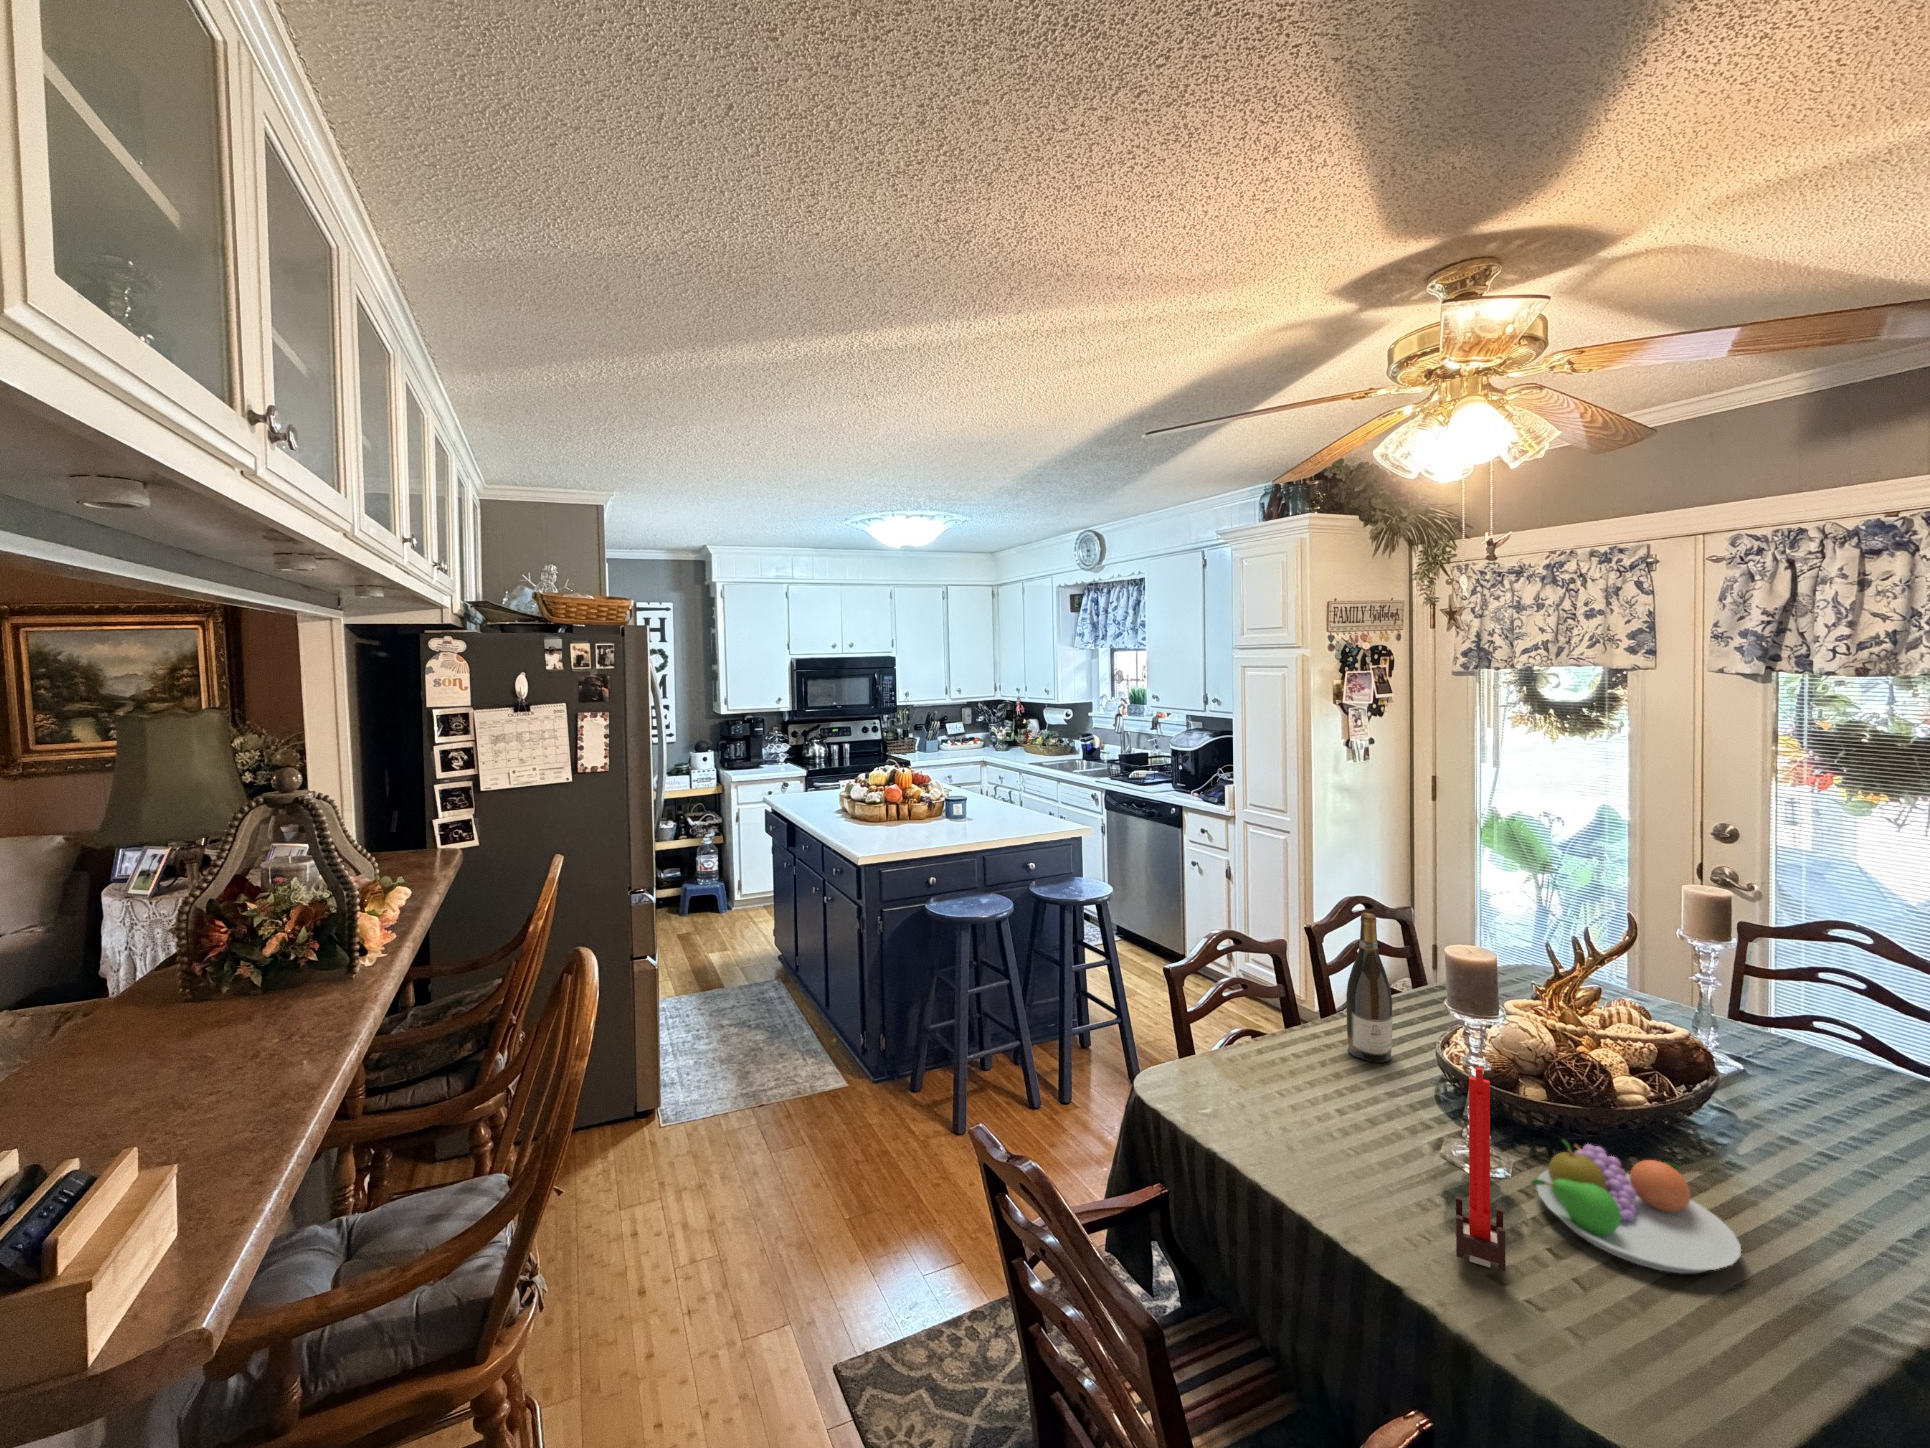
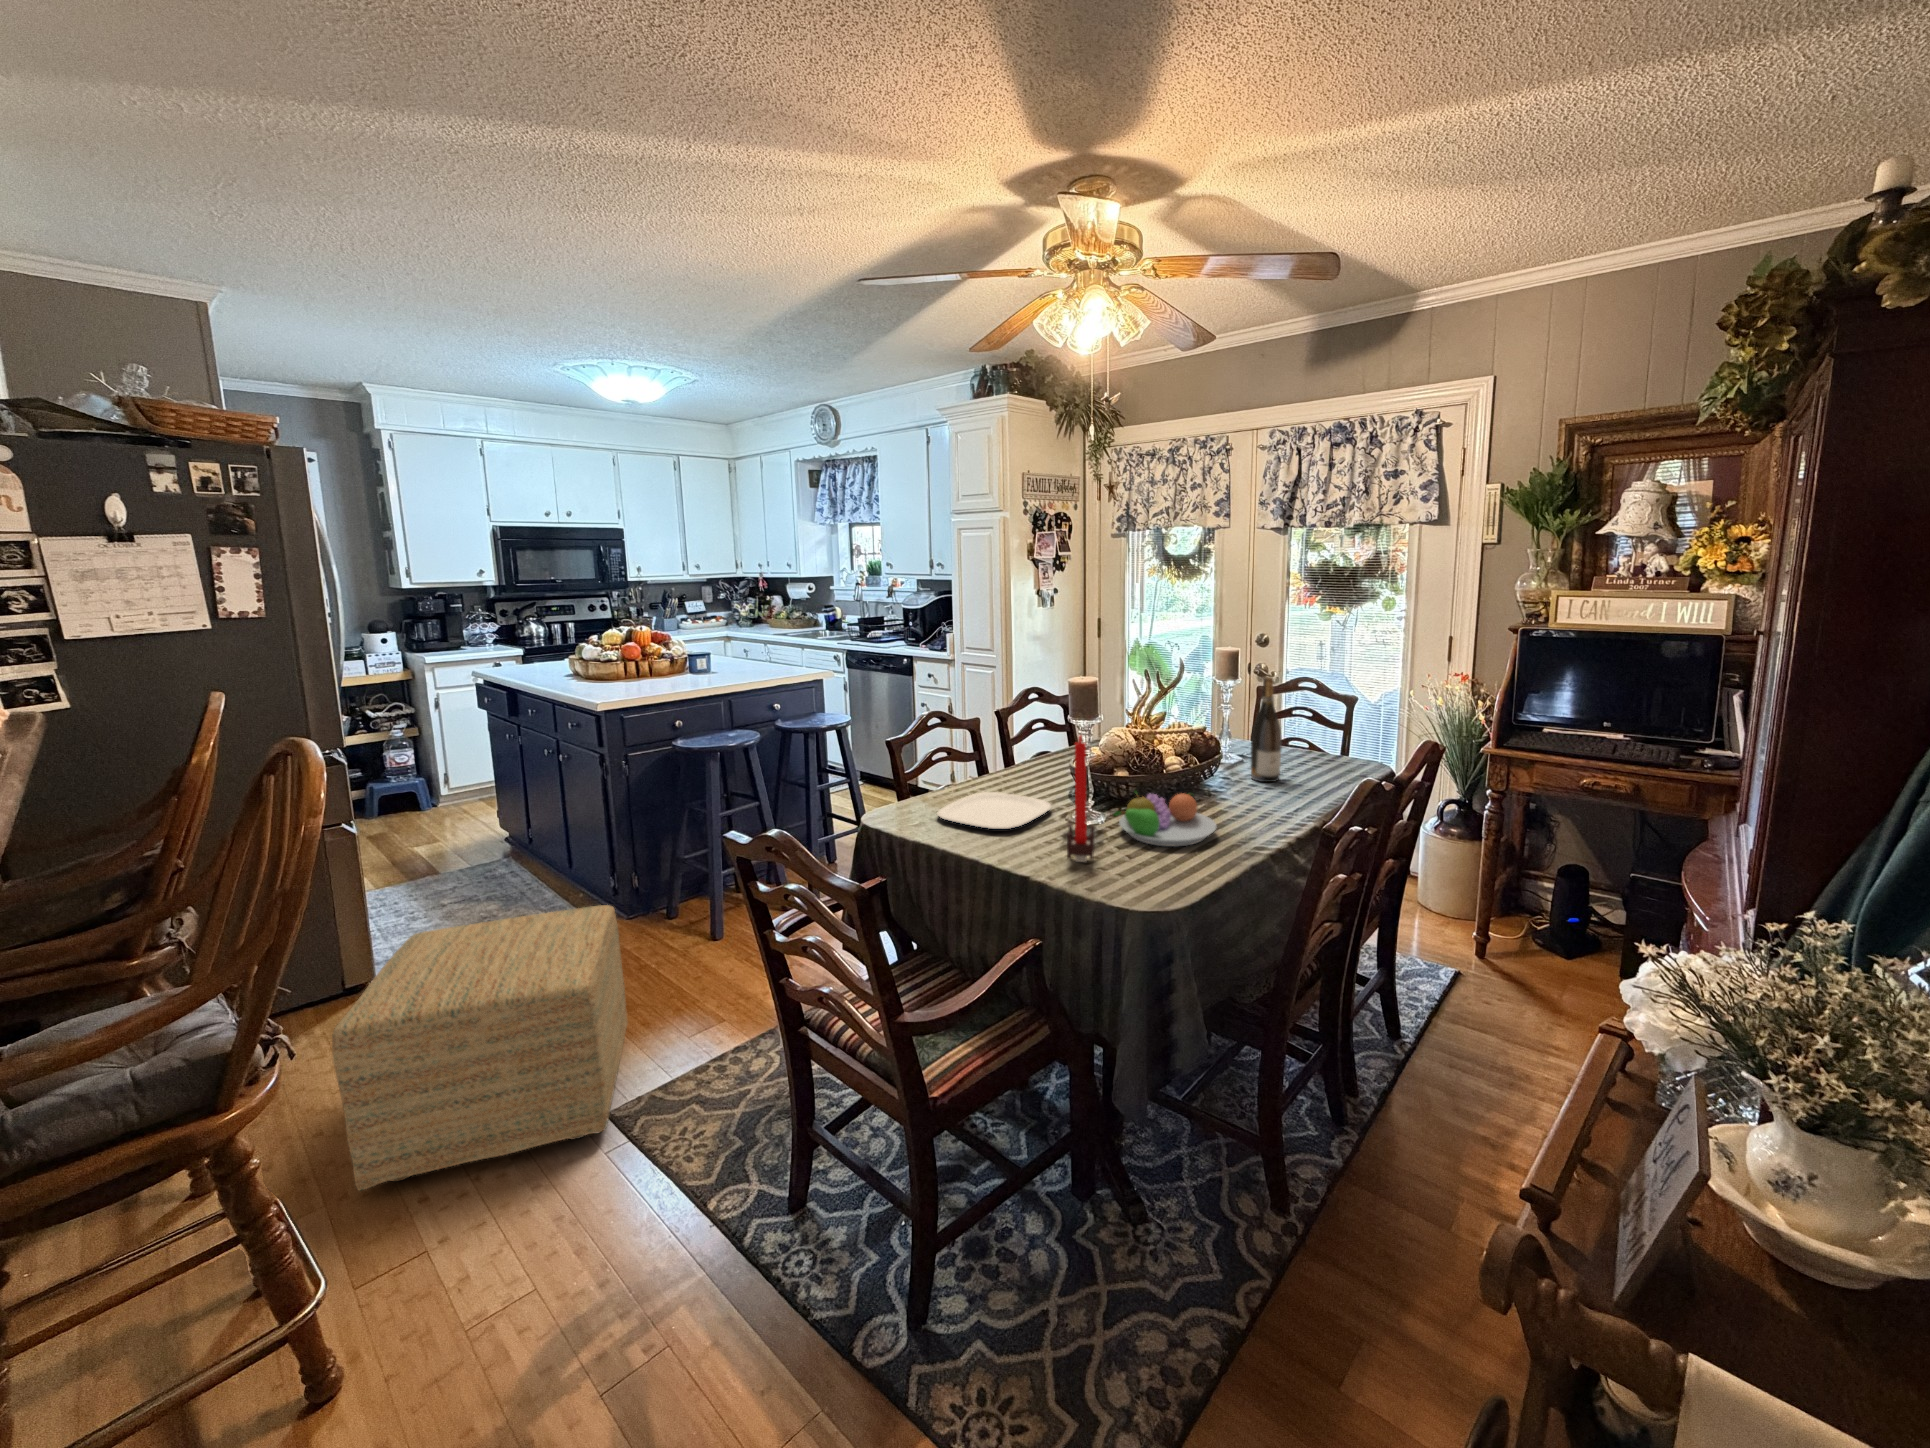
wine bottle: present [1346,913,1392,1063] -> present [1251,677,1282,782]
plate: none [1234,1069,1409,1158] -> present [937,792,1051,829]
ottoman: none [601,1095,861,1394] -> present [332,905,628,1190]

